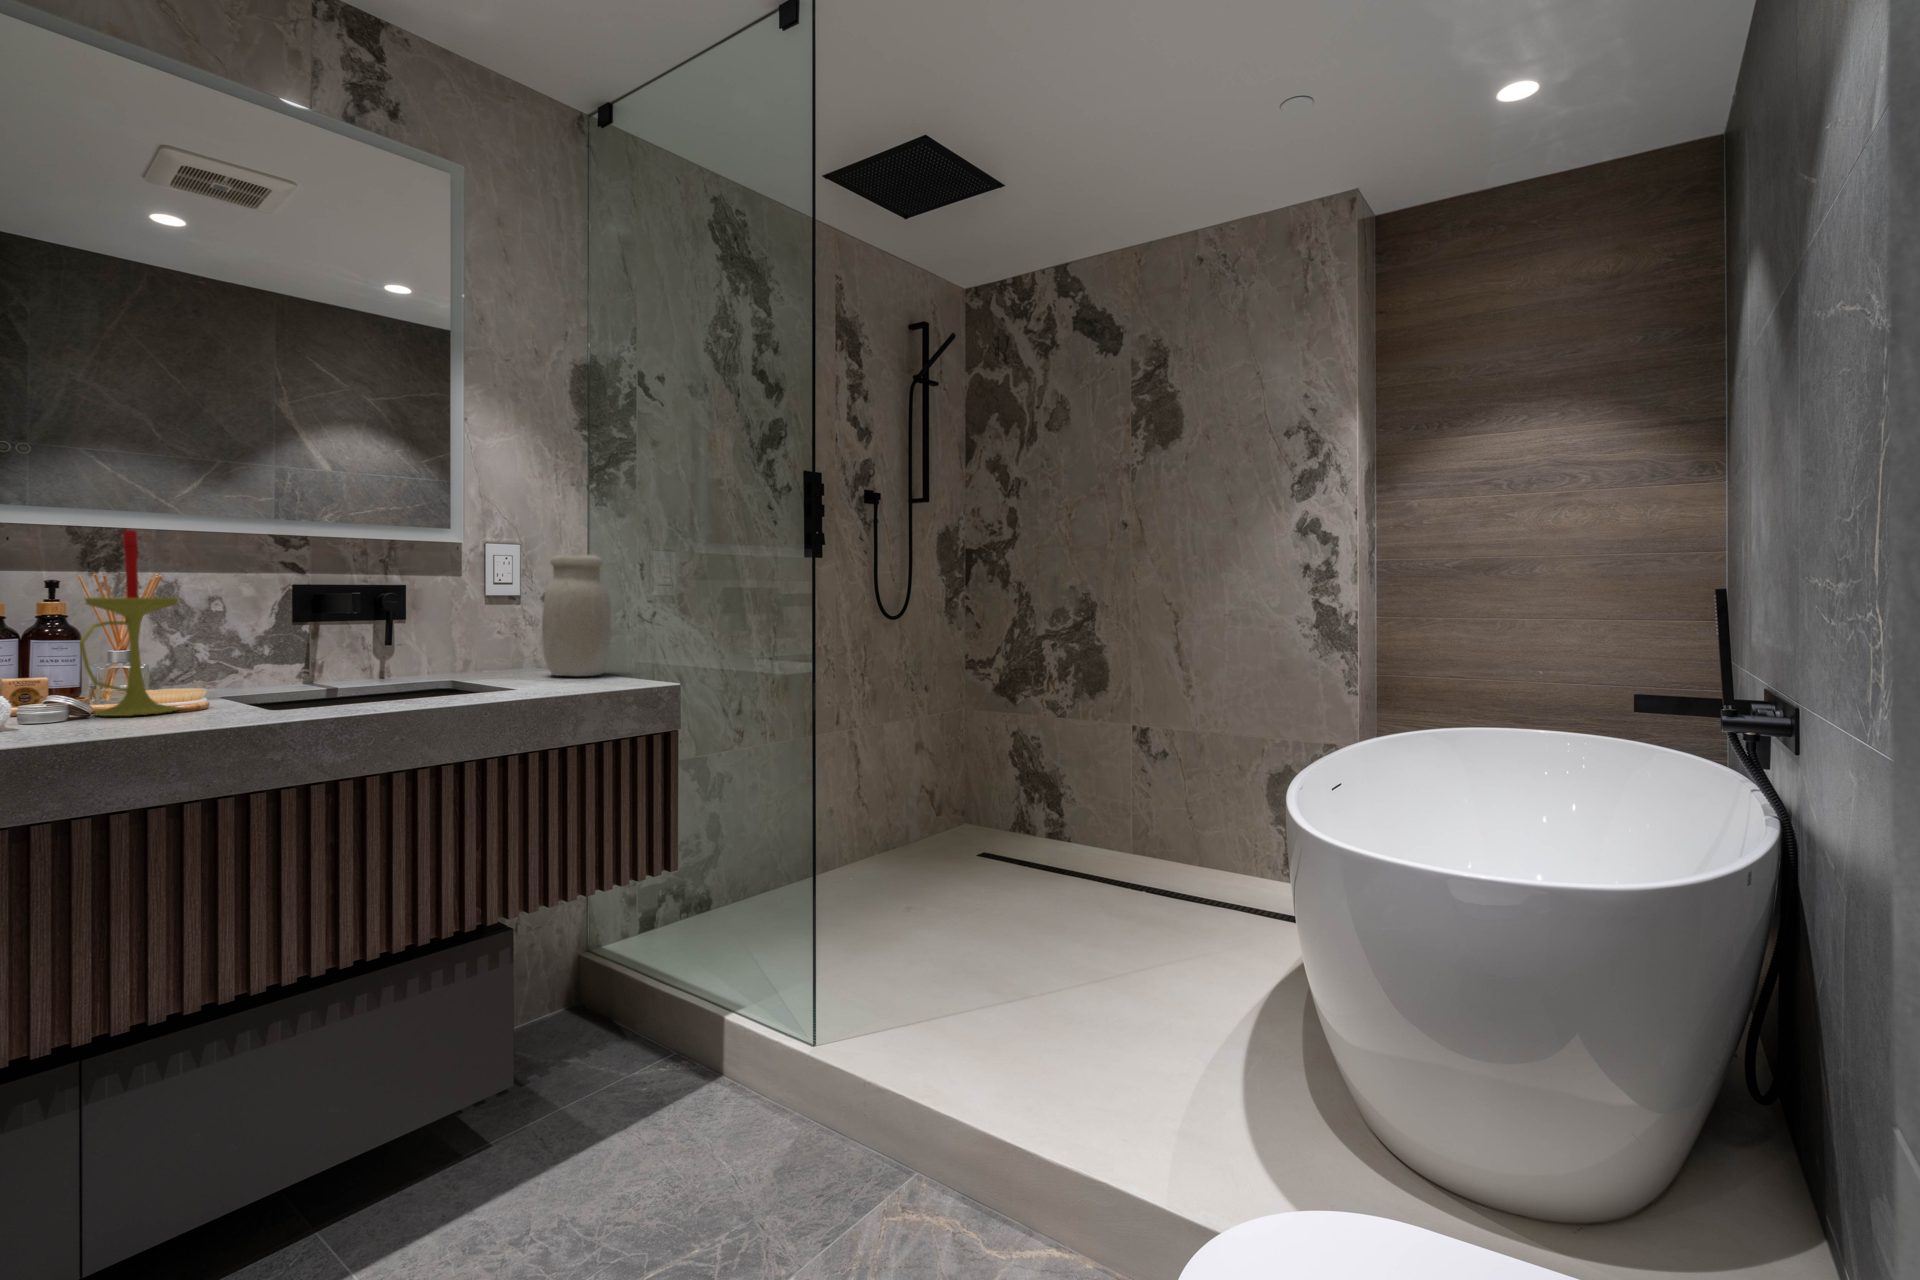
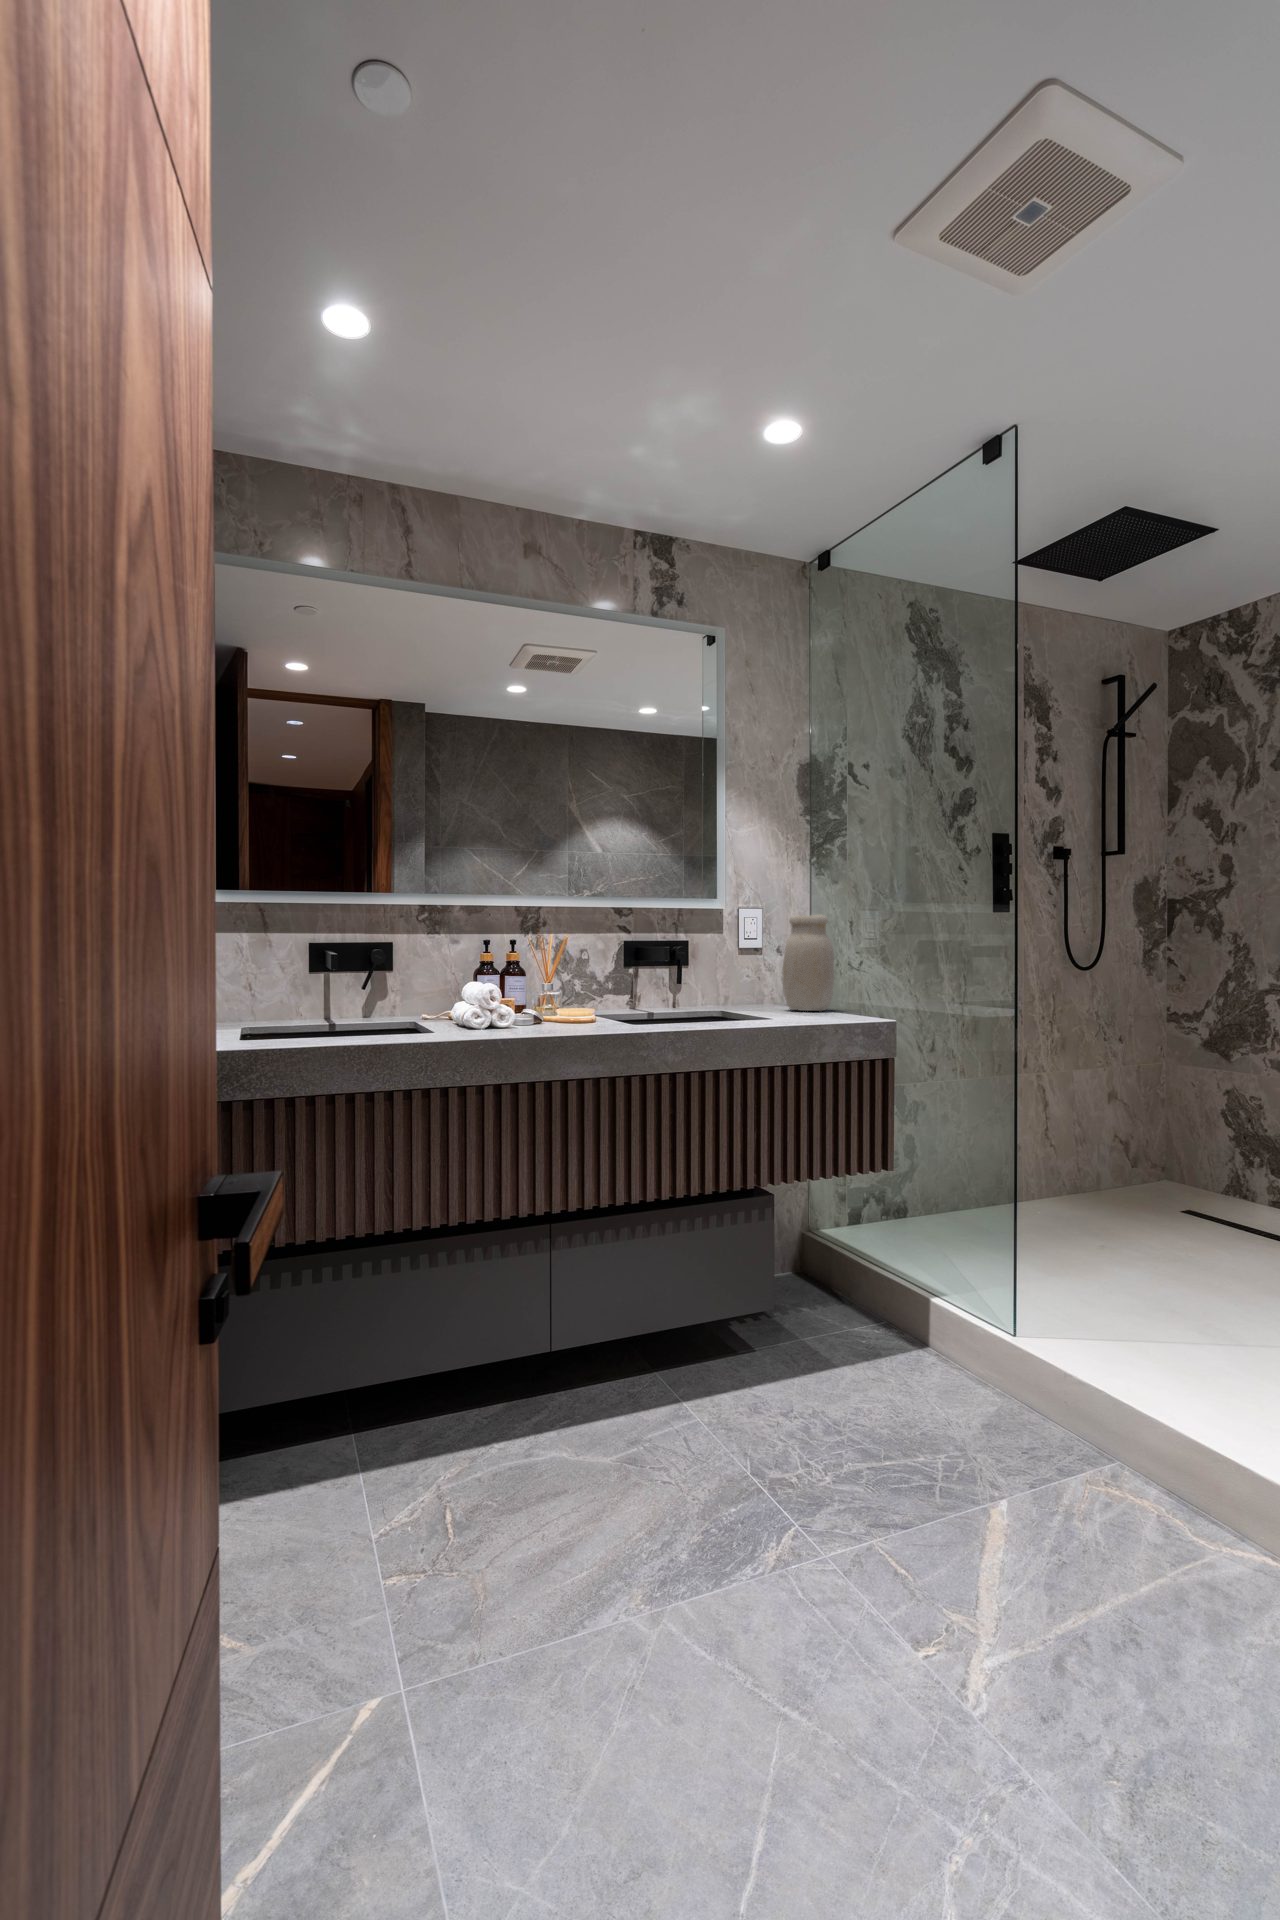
candle: present [80,530,178,716] -> none [533,904,579,1023]

